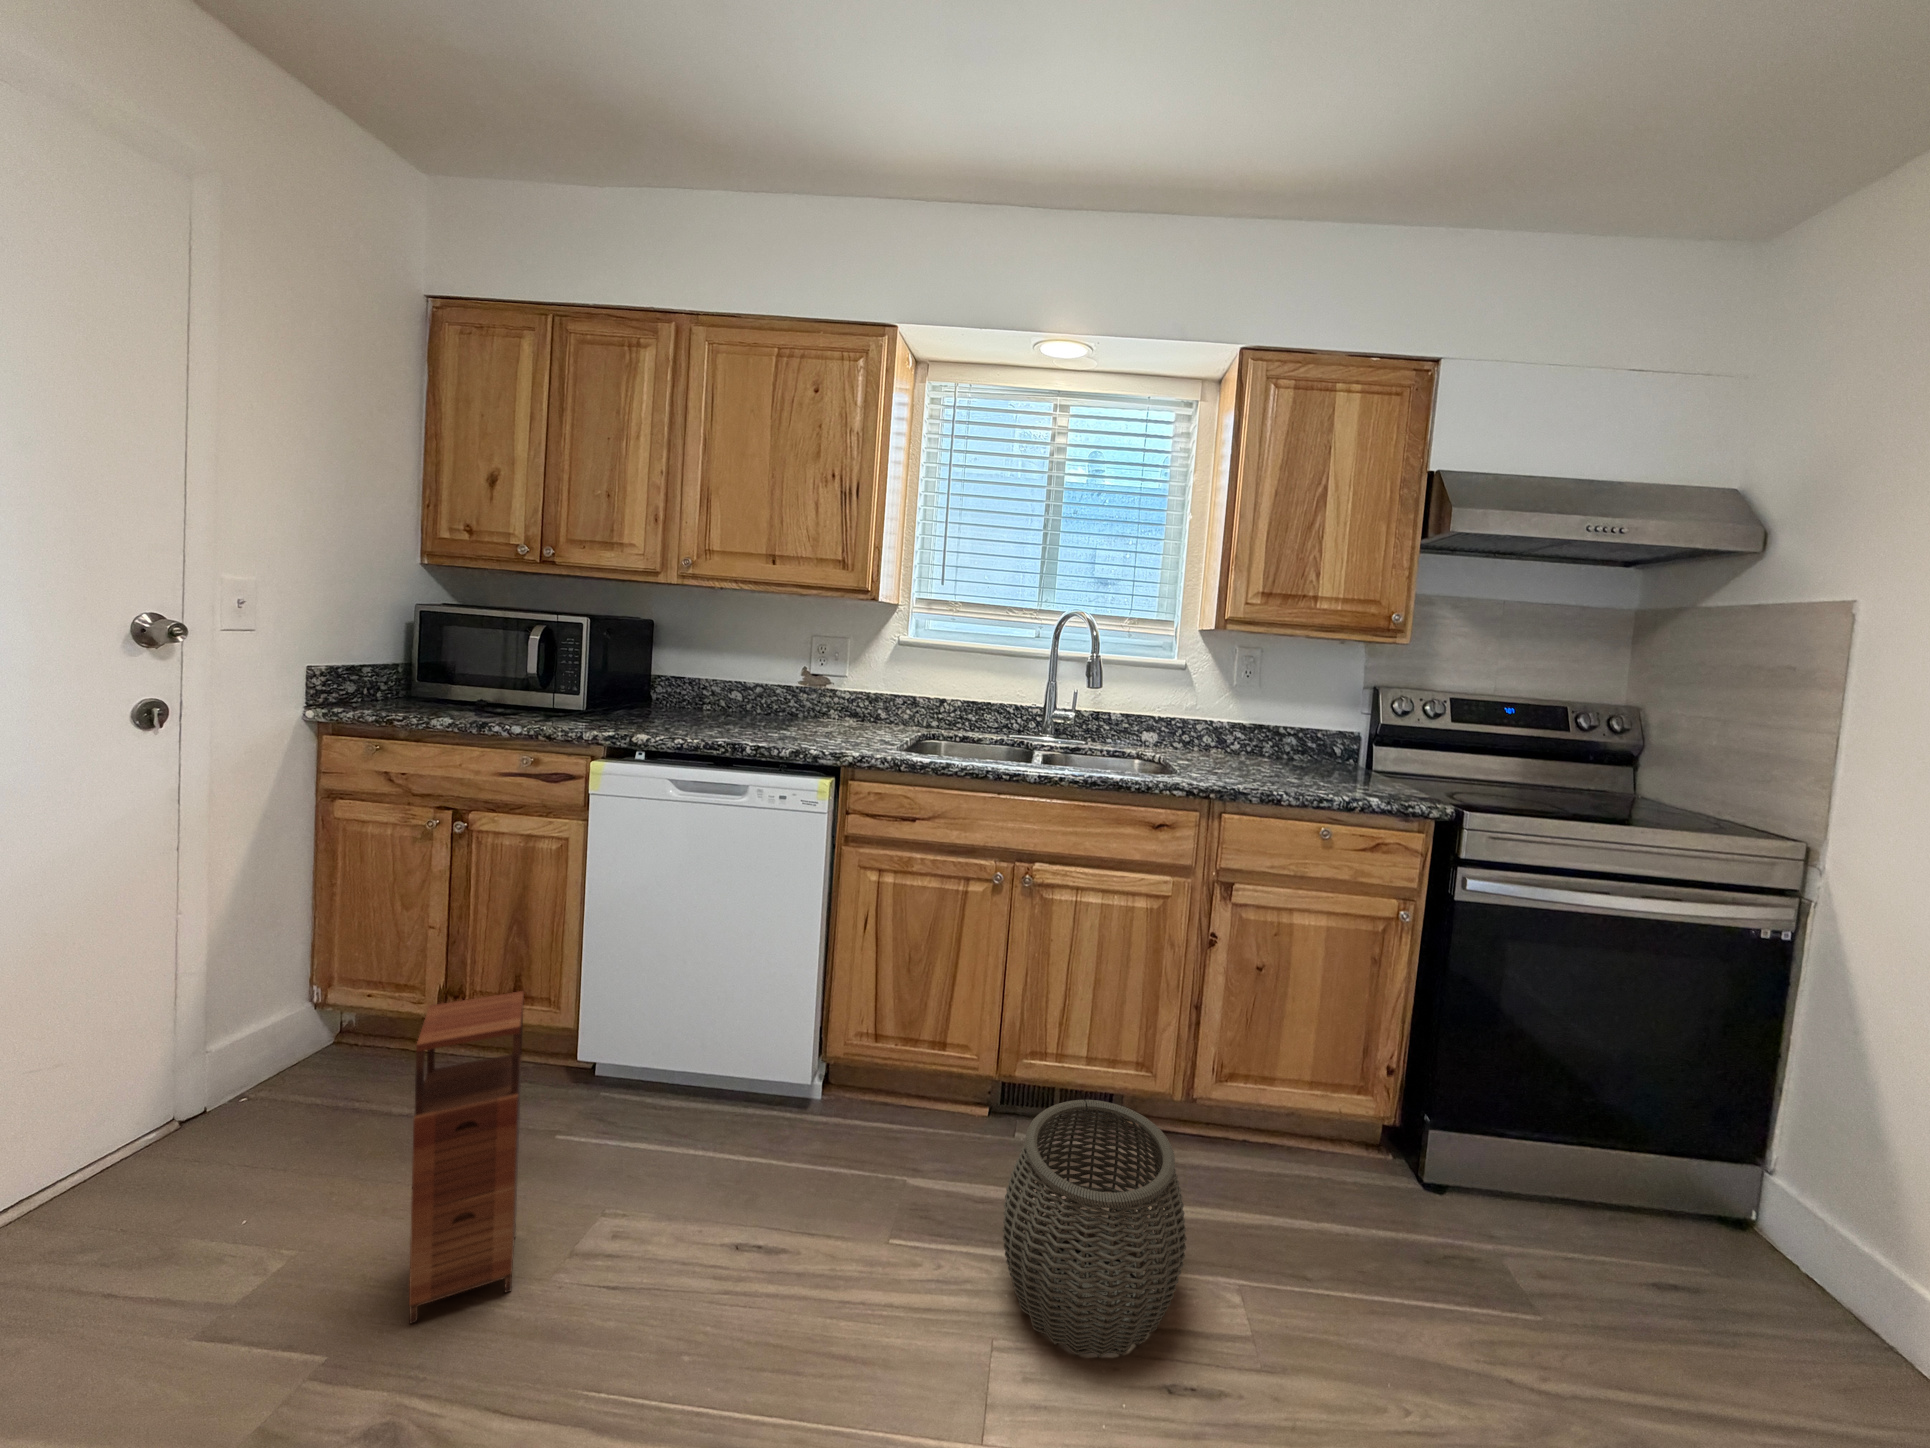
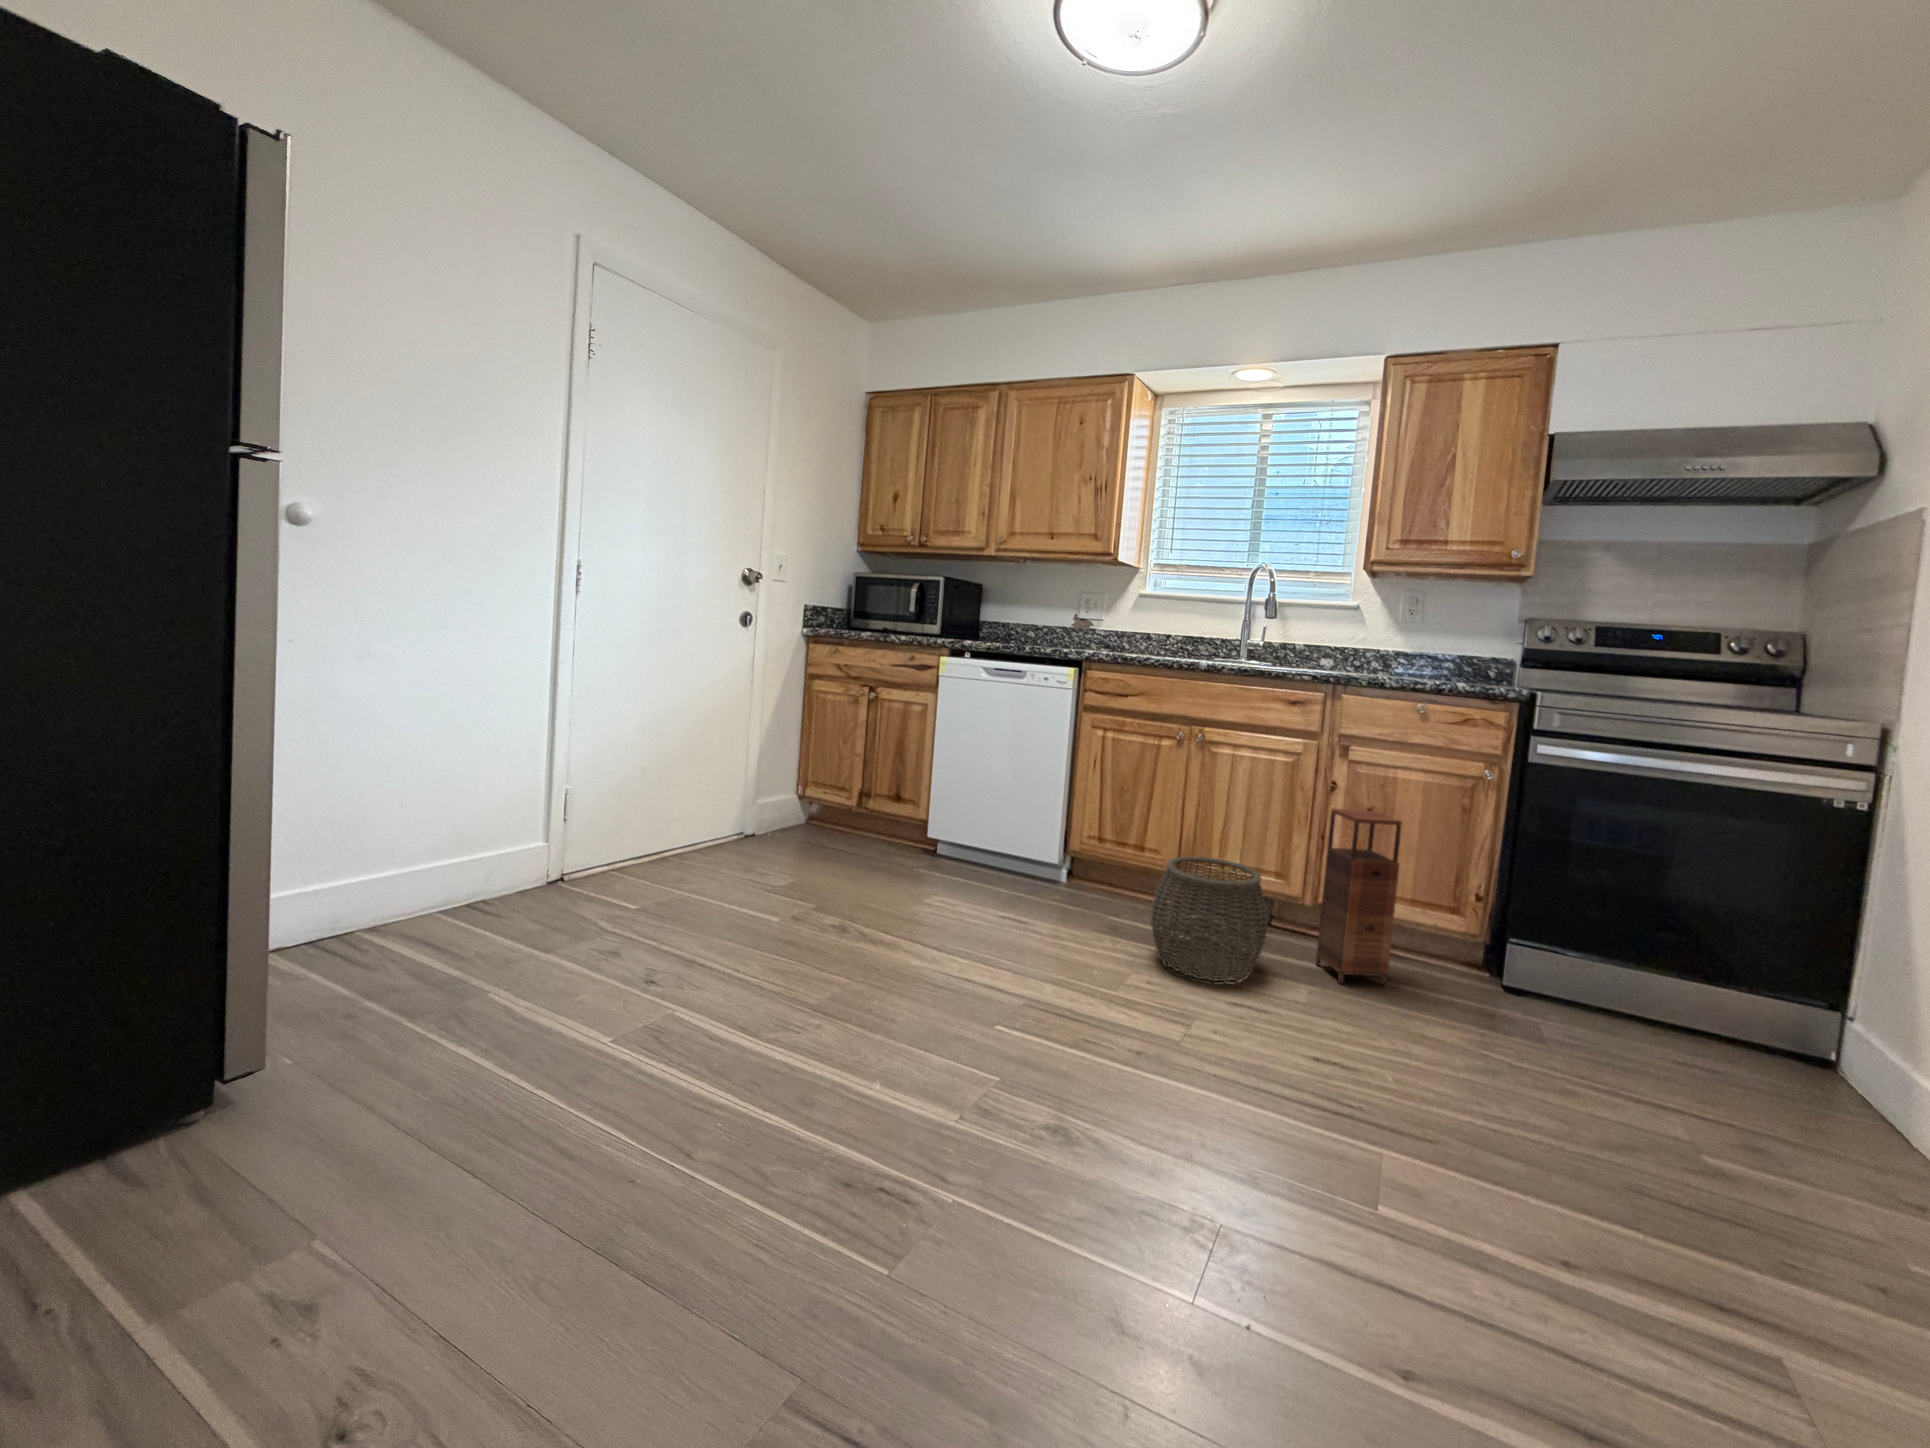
storage cabinet: present [409,991,524,1324] -> present [1316,808,1402,985]

